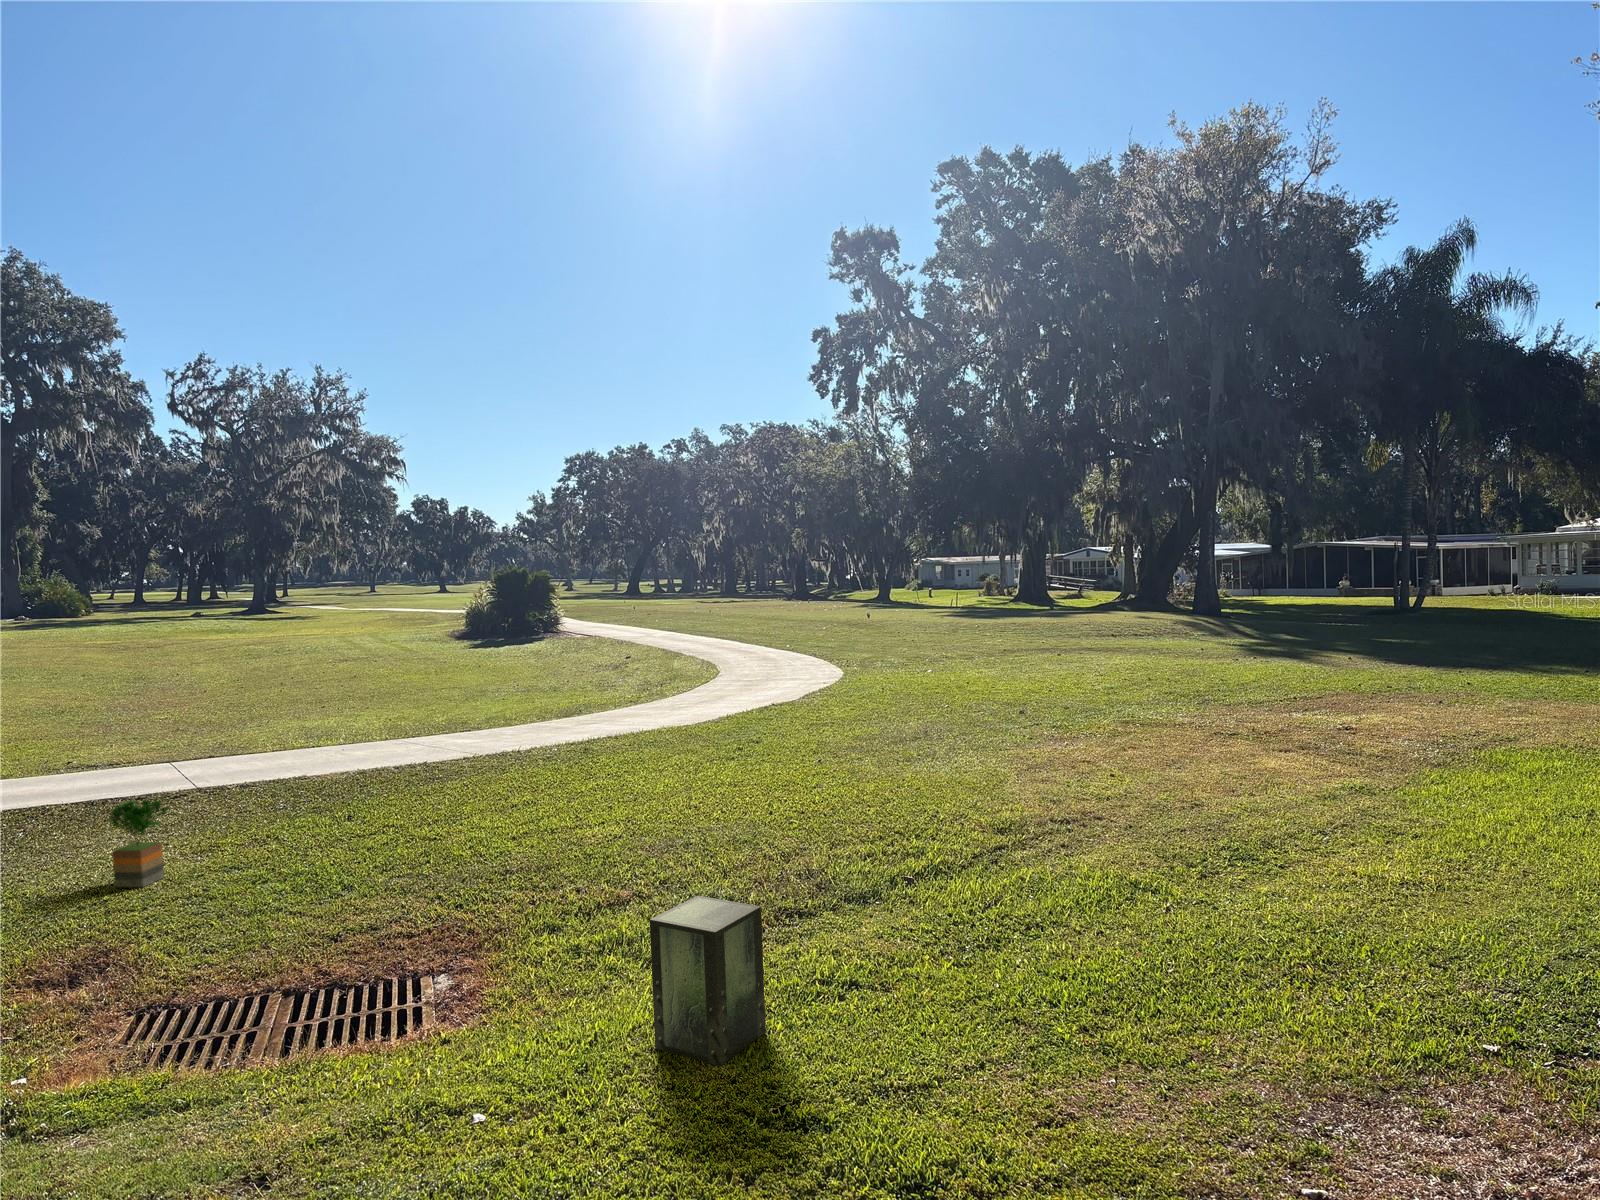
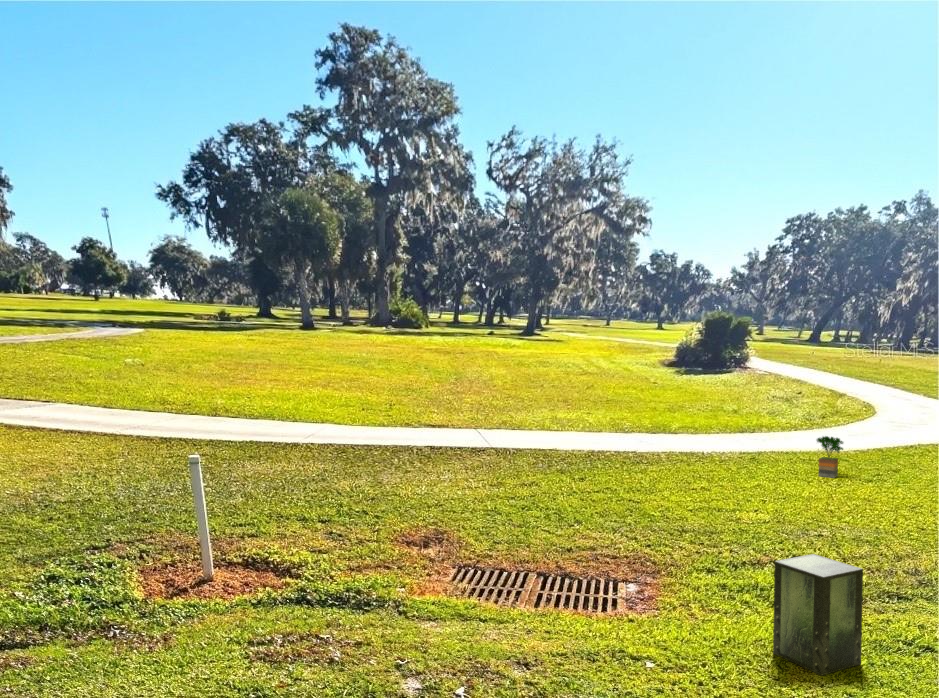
potted tree: present [110,800,168,887] -> present [817,436,843,478]

